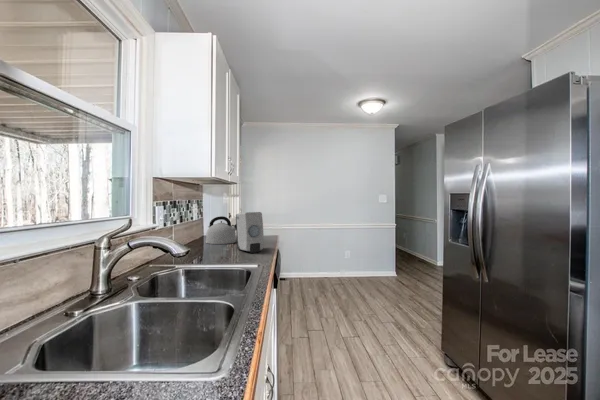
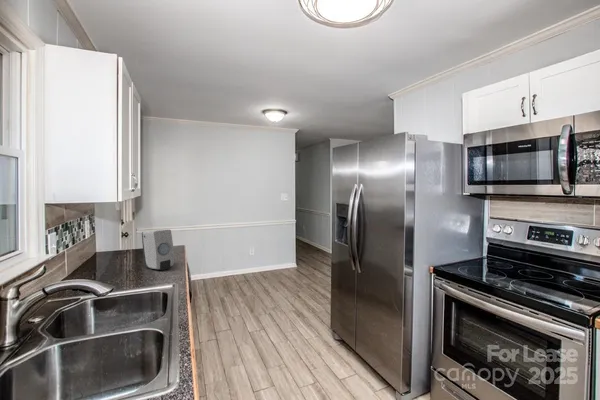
kettle: present [206,216,236,244] -> none [103,233,143,263]

